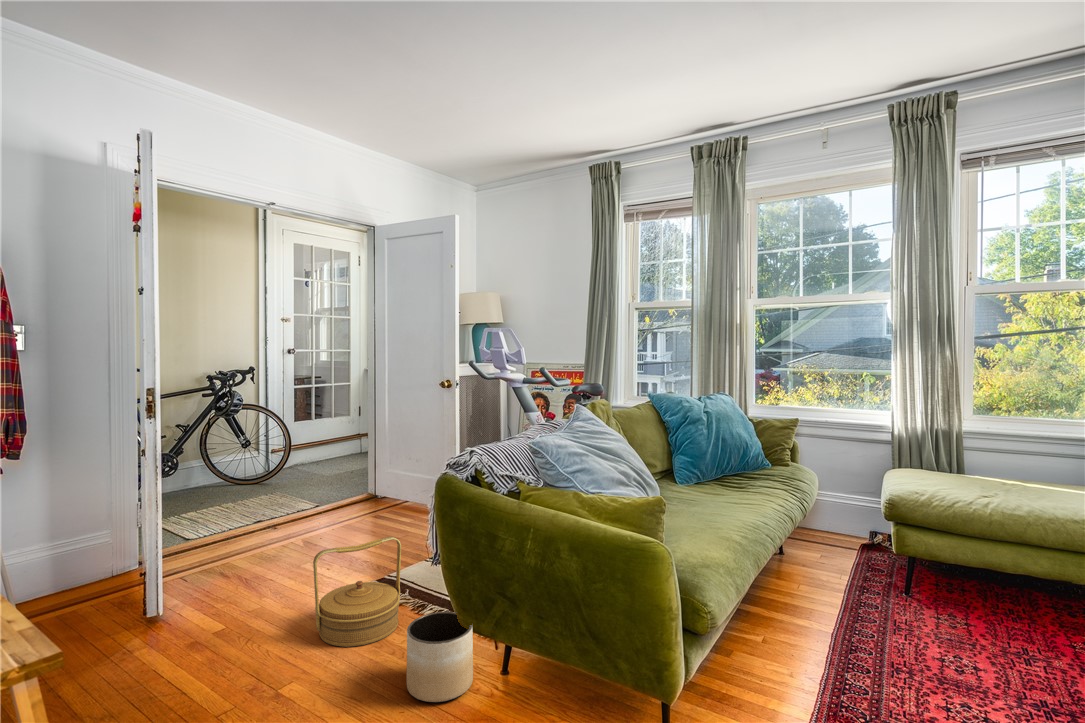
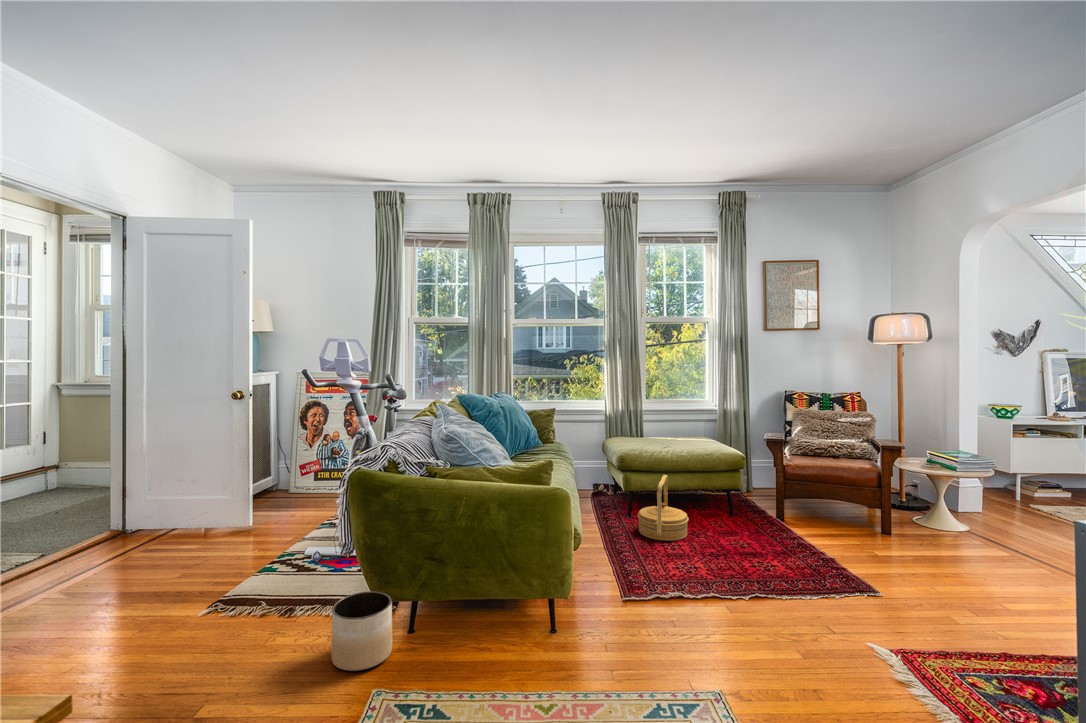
basket: present [313,537,401,647] -> present [638,475,689,541]

